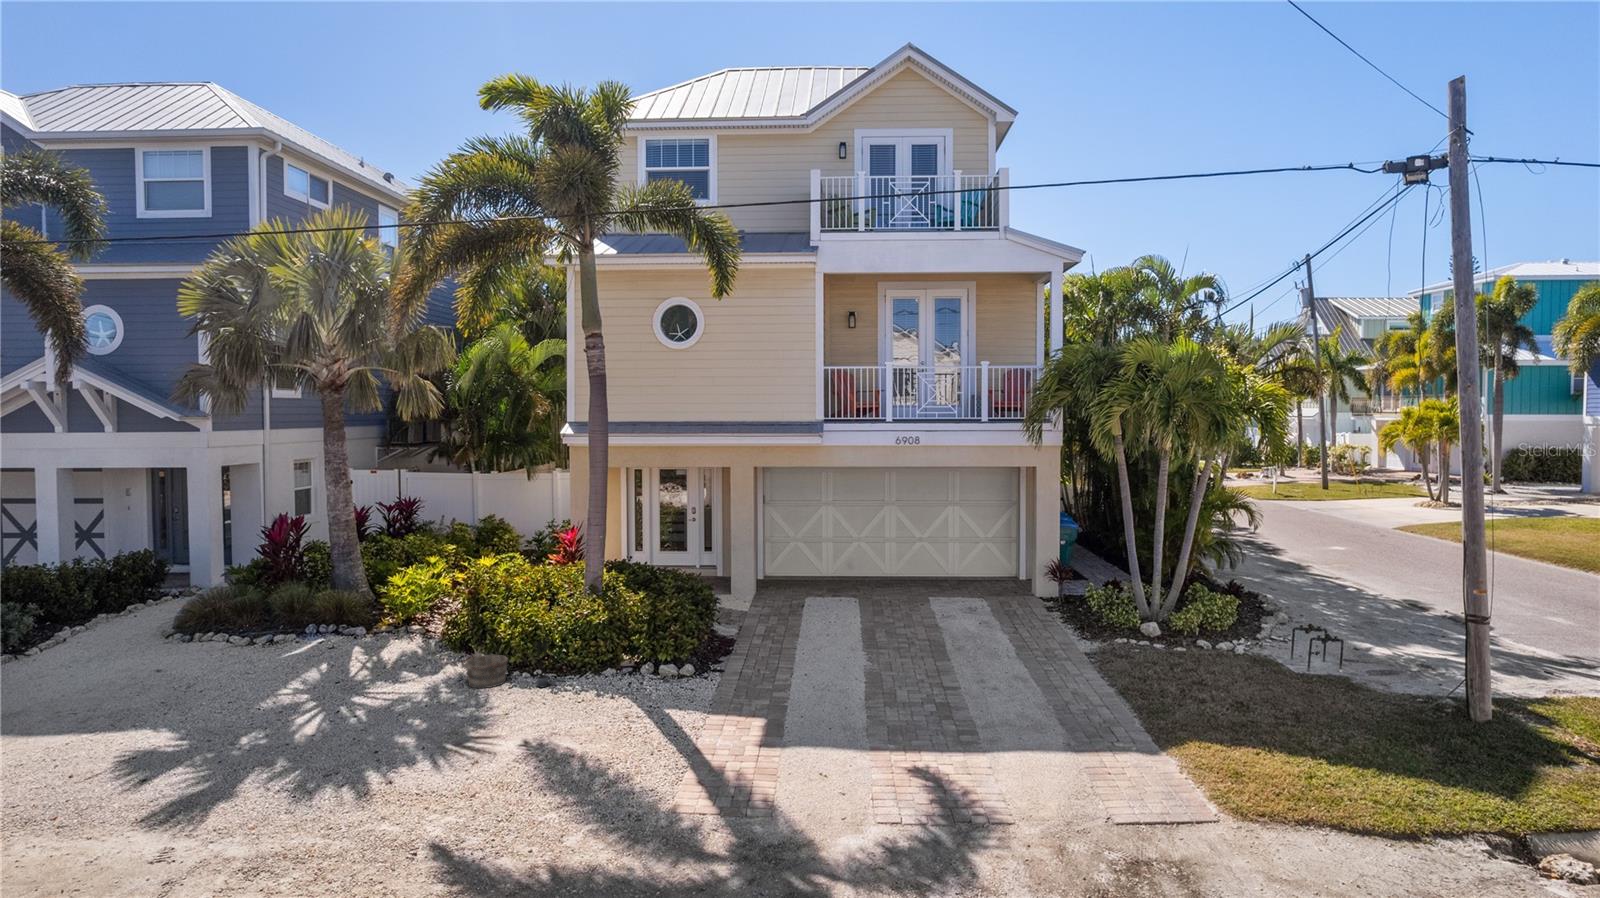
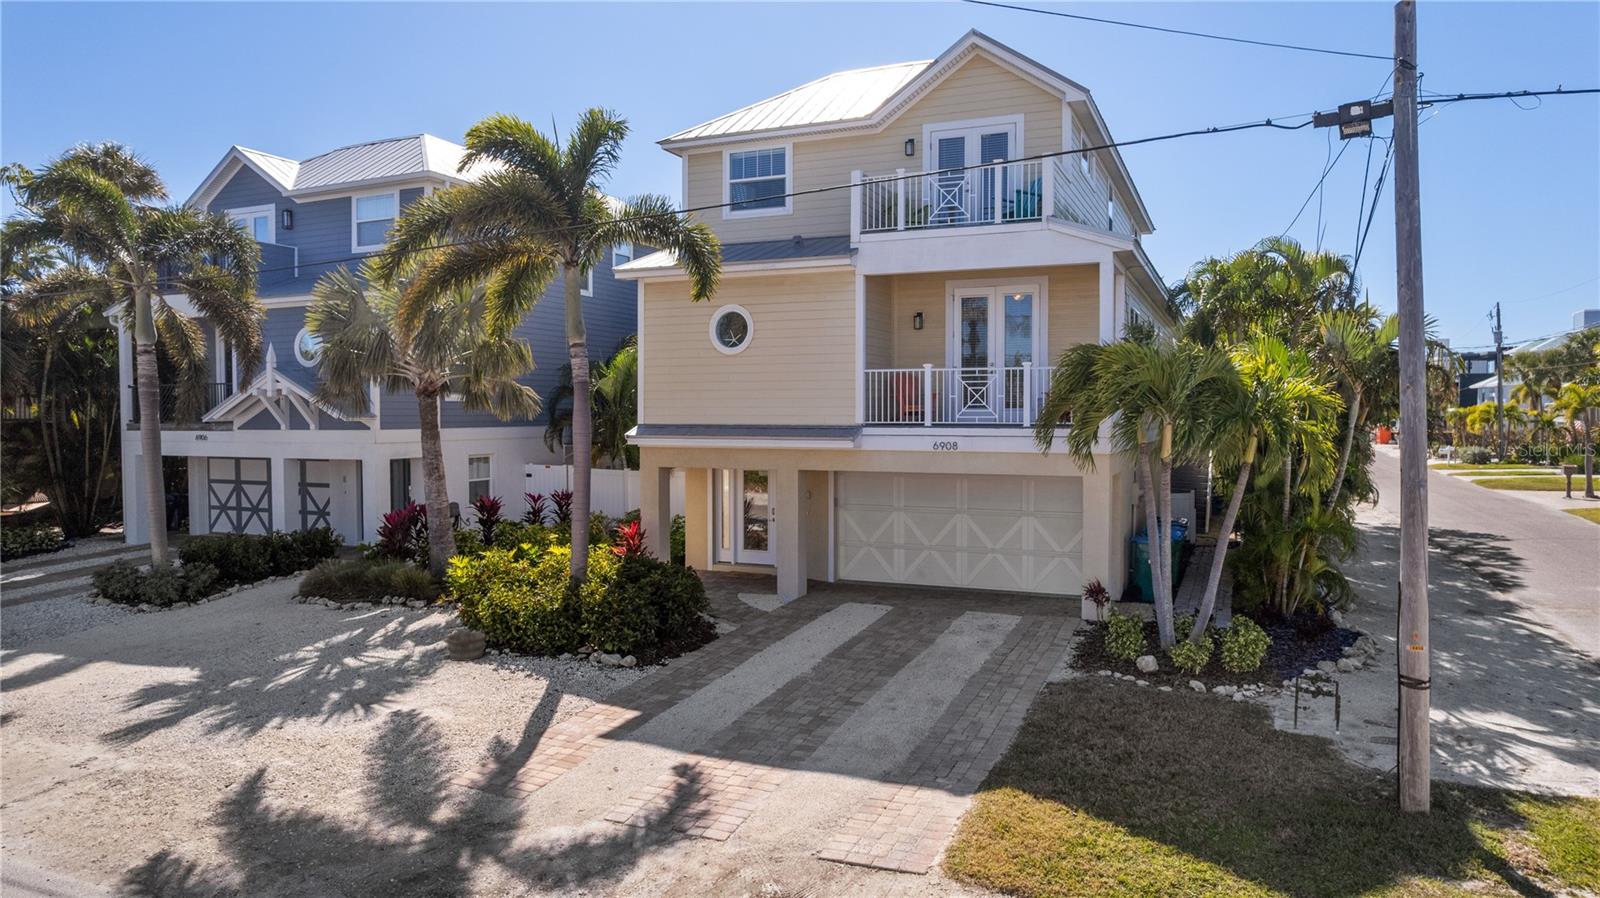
potted plant: present [534,635,552,687] -> none [491,618,515,666]

